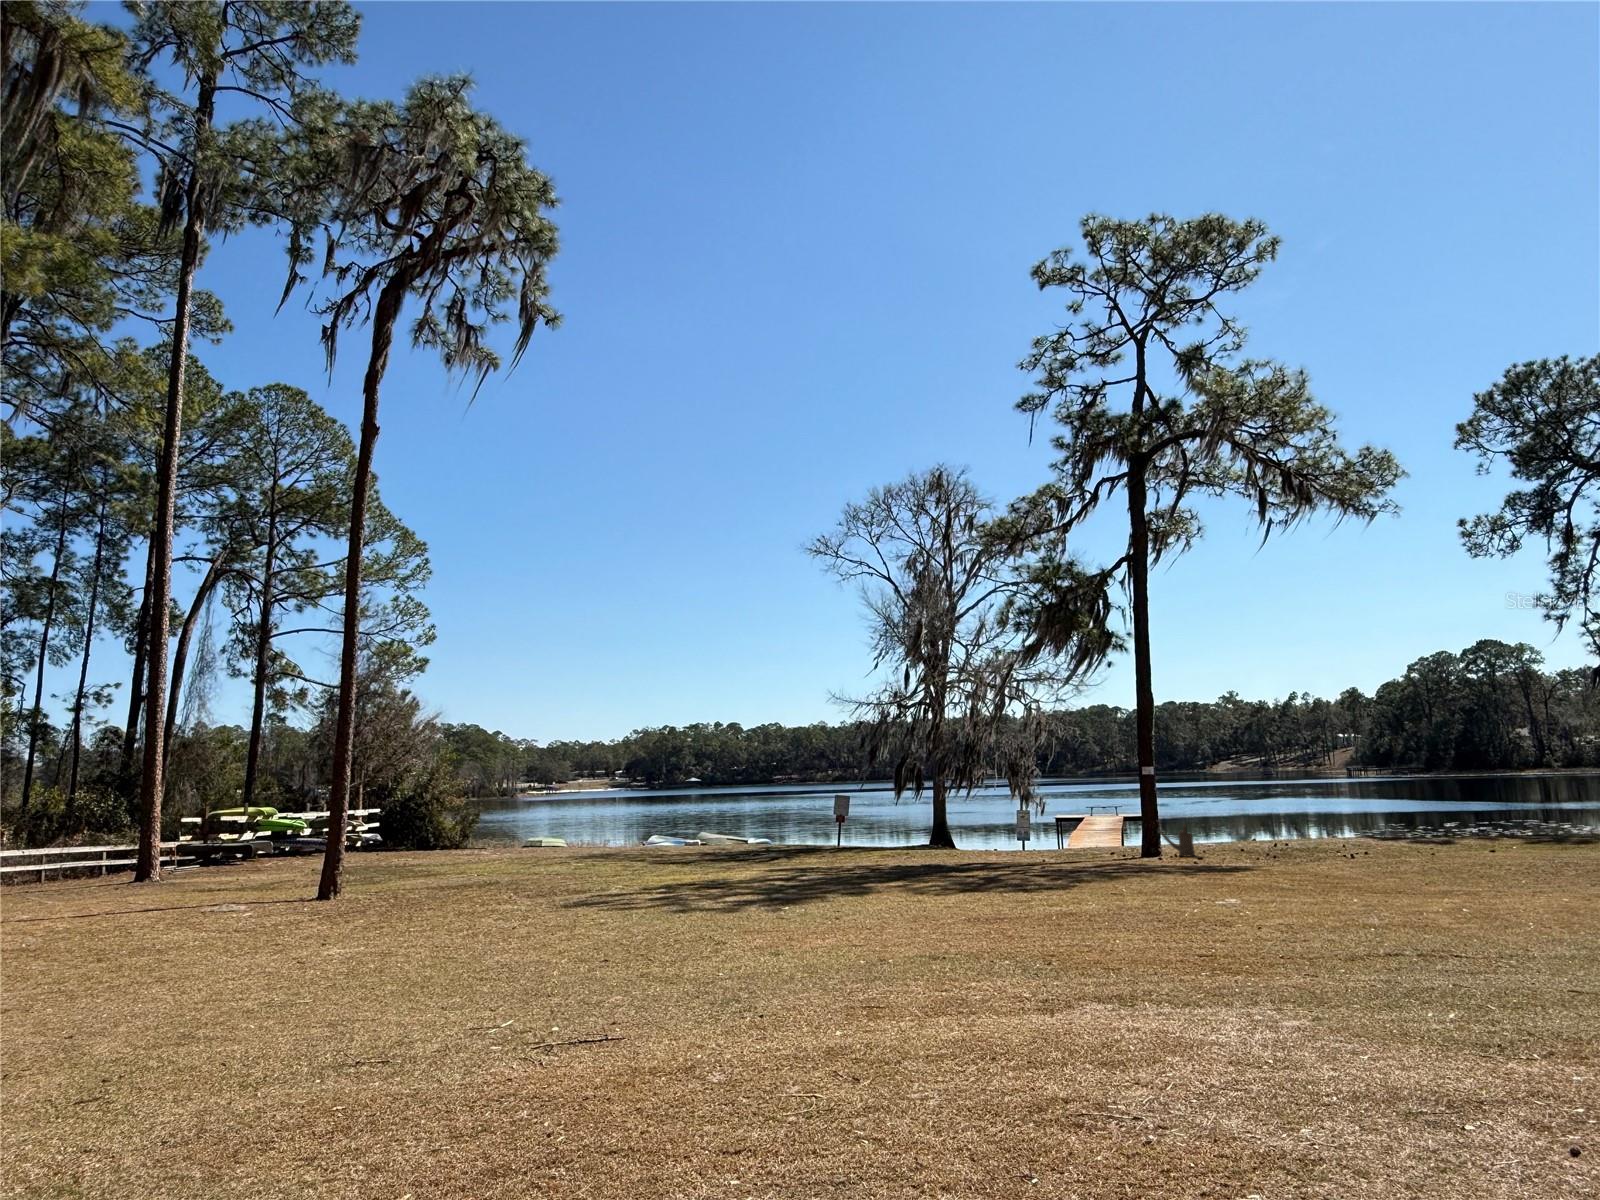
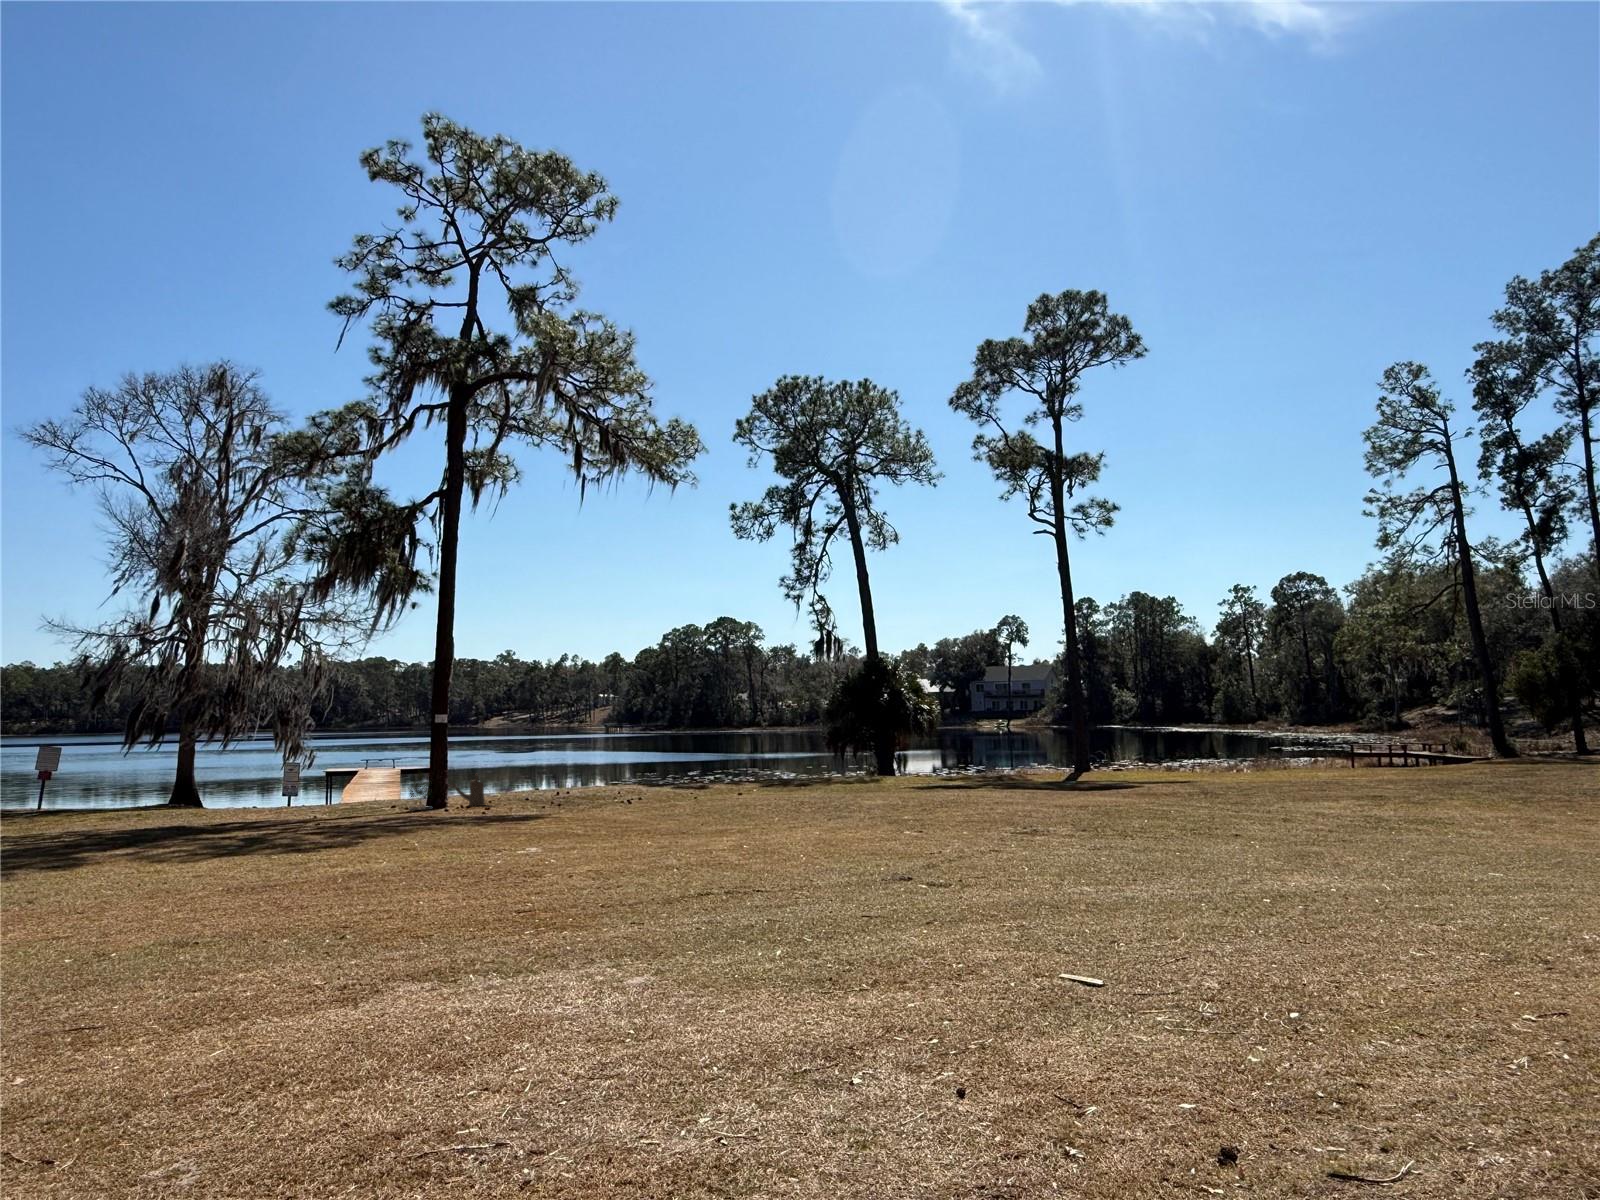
potted tree: none [1117,818,1144,857] -> present [408,774,432,810]

